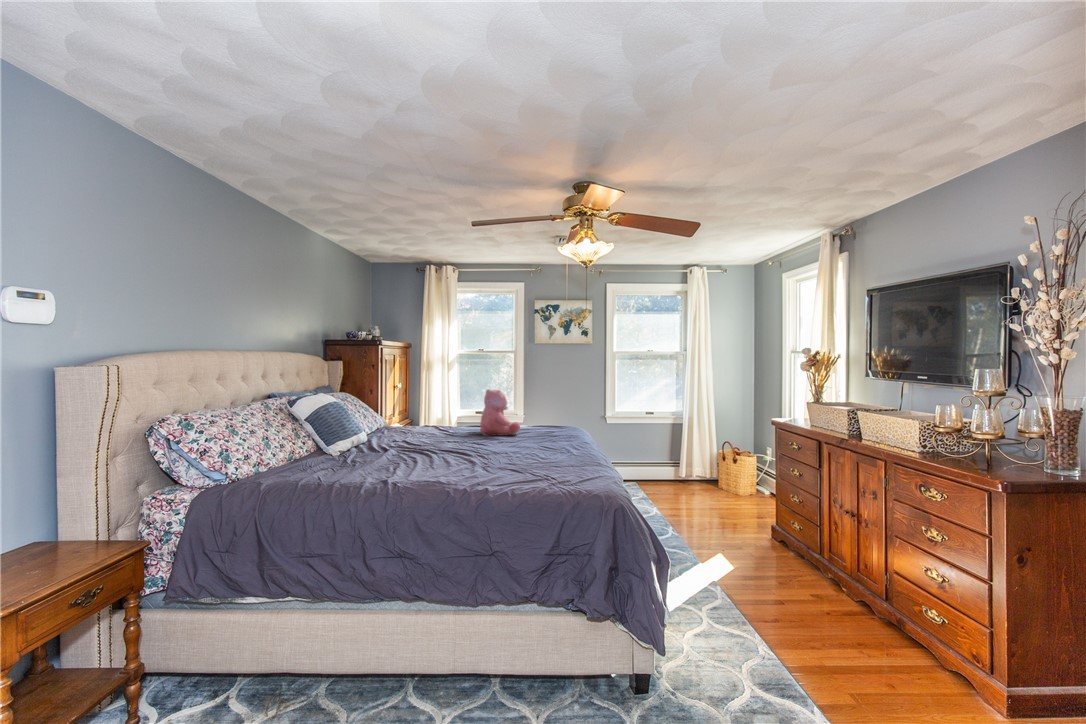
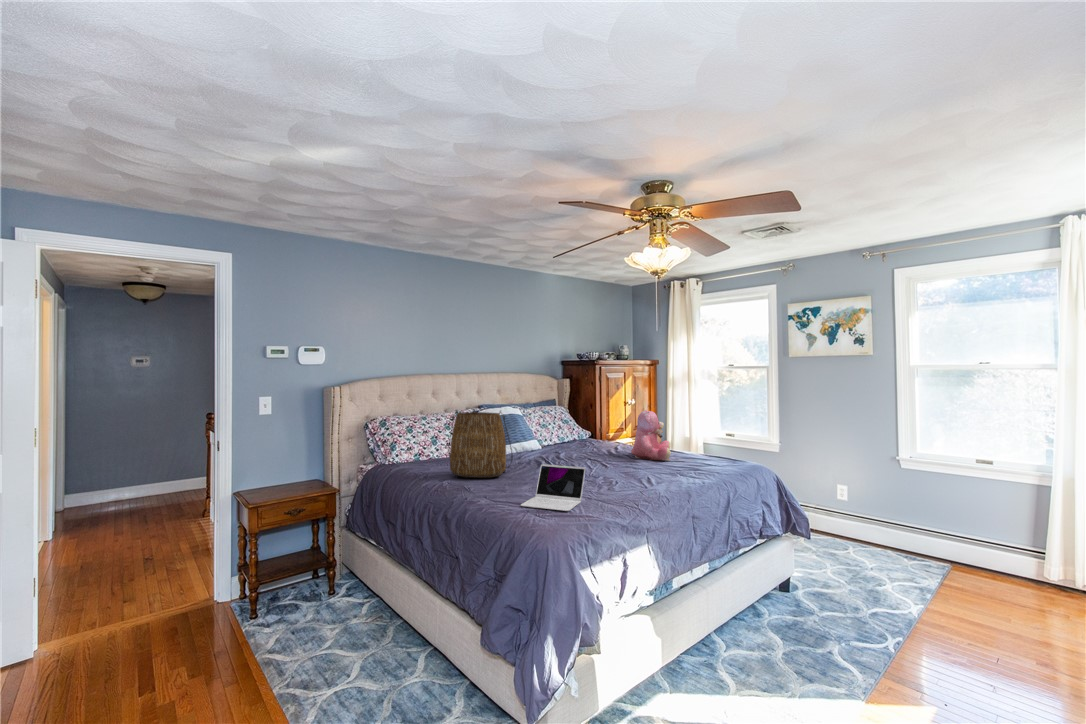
tote bag: none [351,393,431,478] -> present [448,410,512,478]
laptop: none [508,443,576,489] -> present [521,464,586,511]

